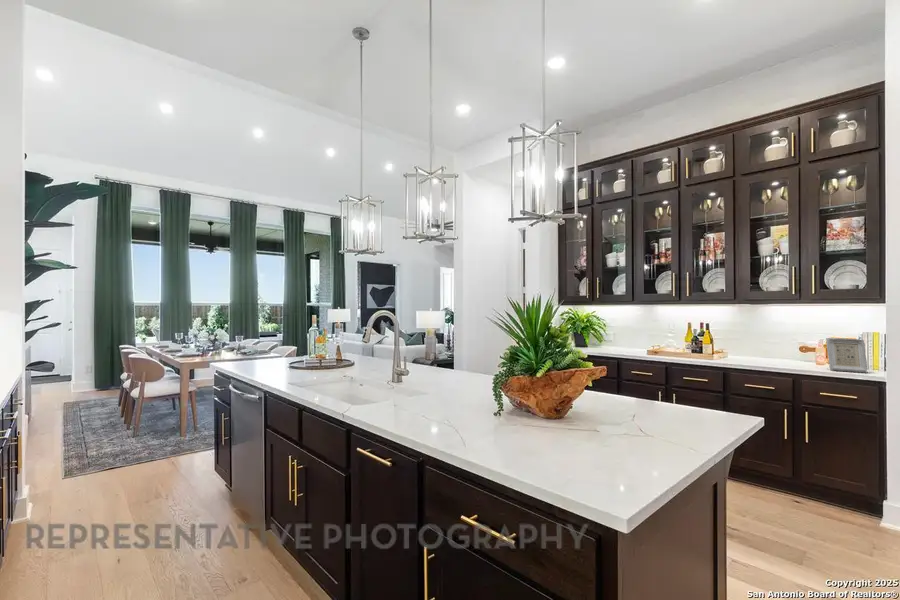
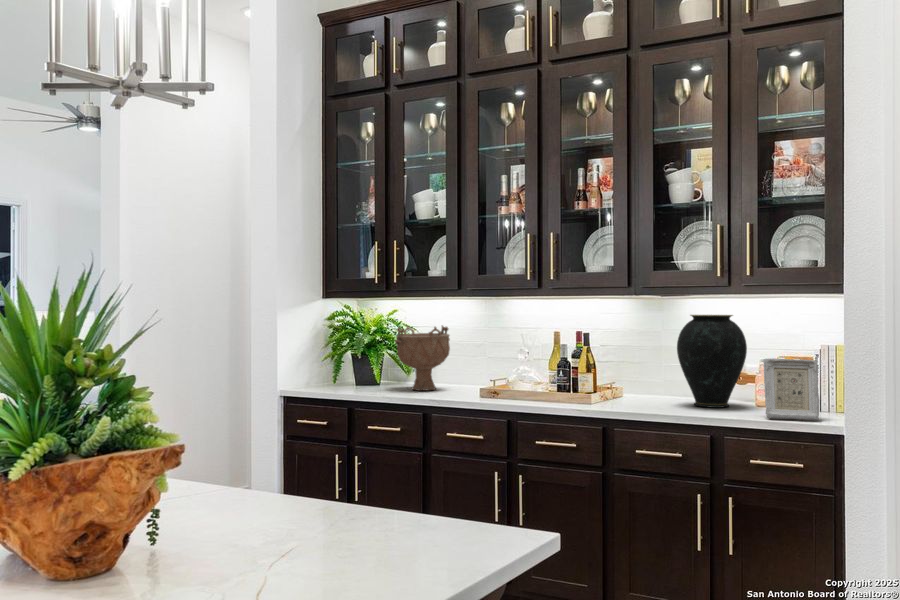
vase: none [765,314,811,364] -> present [677,315,747,408]
decorative bowl: none [597,318,625,350] -> present [395,326,450,391]

